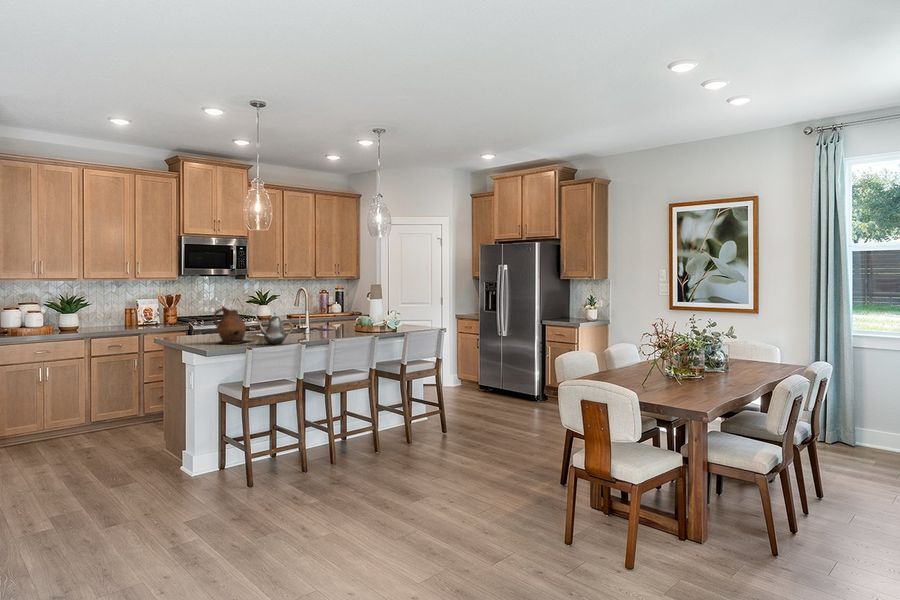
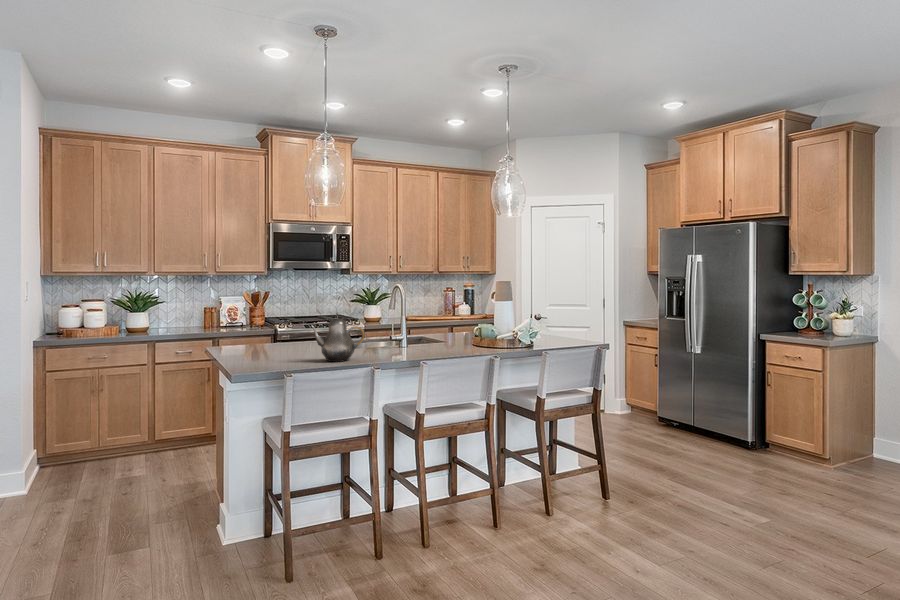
ceramic pitcher: present [214,305,250,344] -> none [259,301,315,359]

